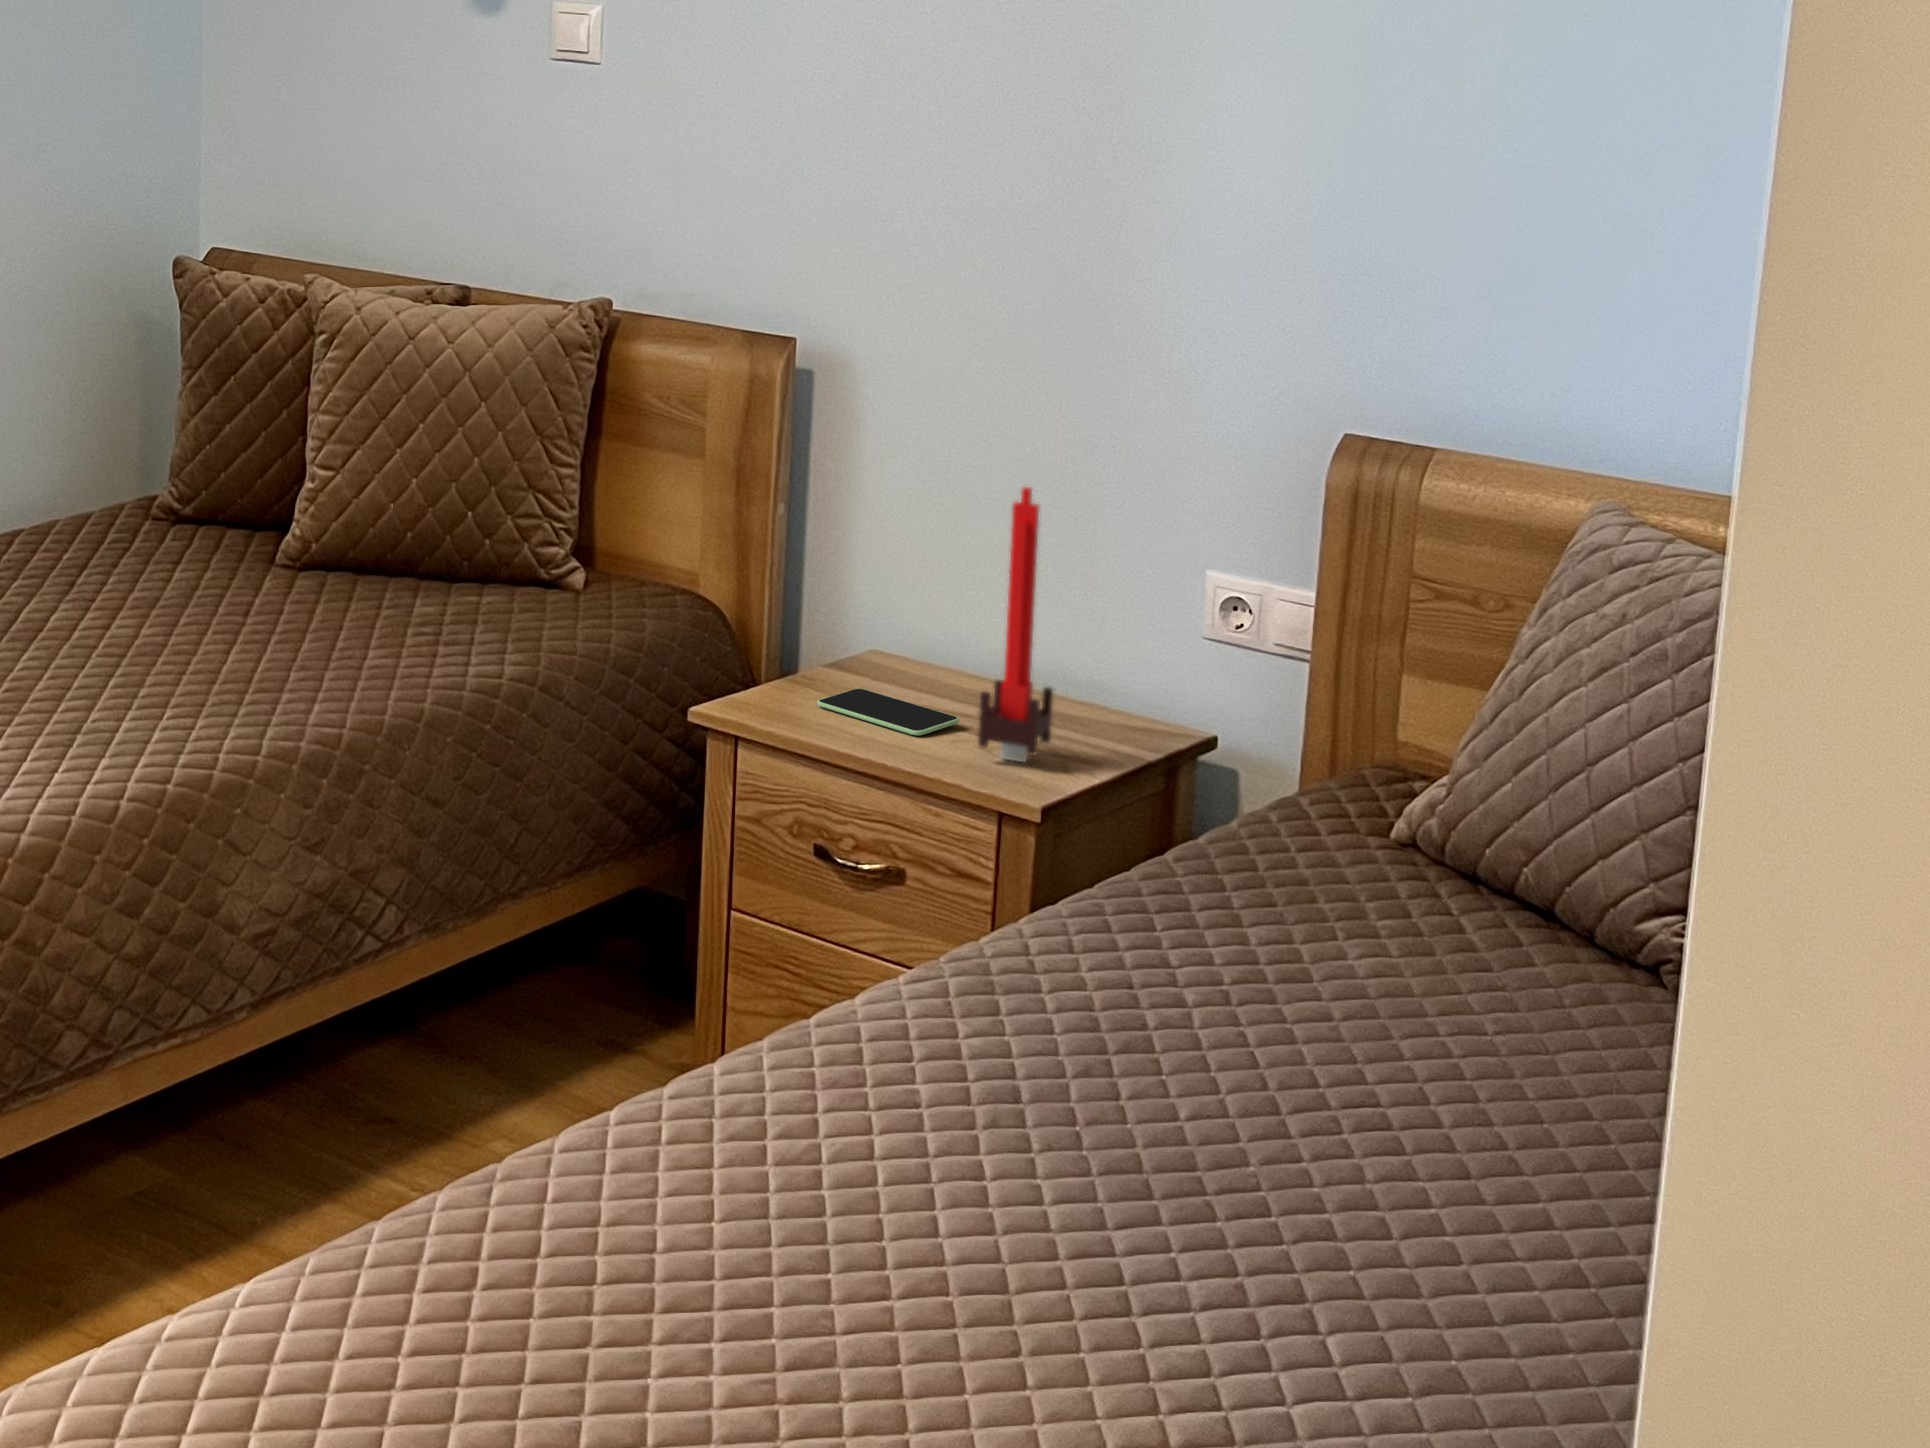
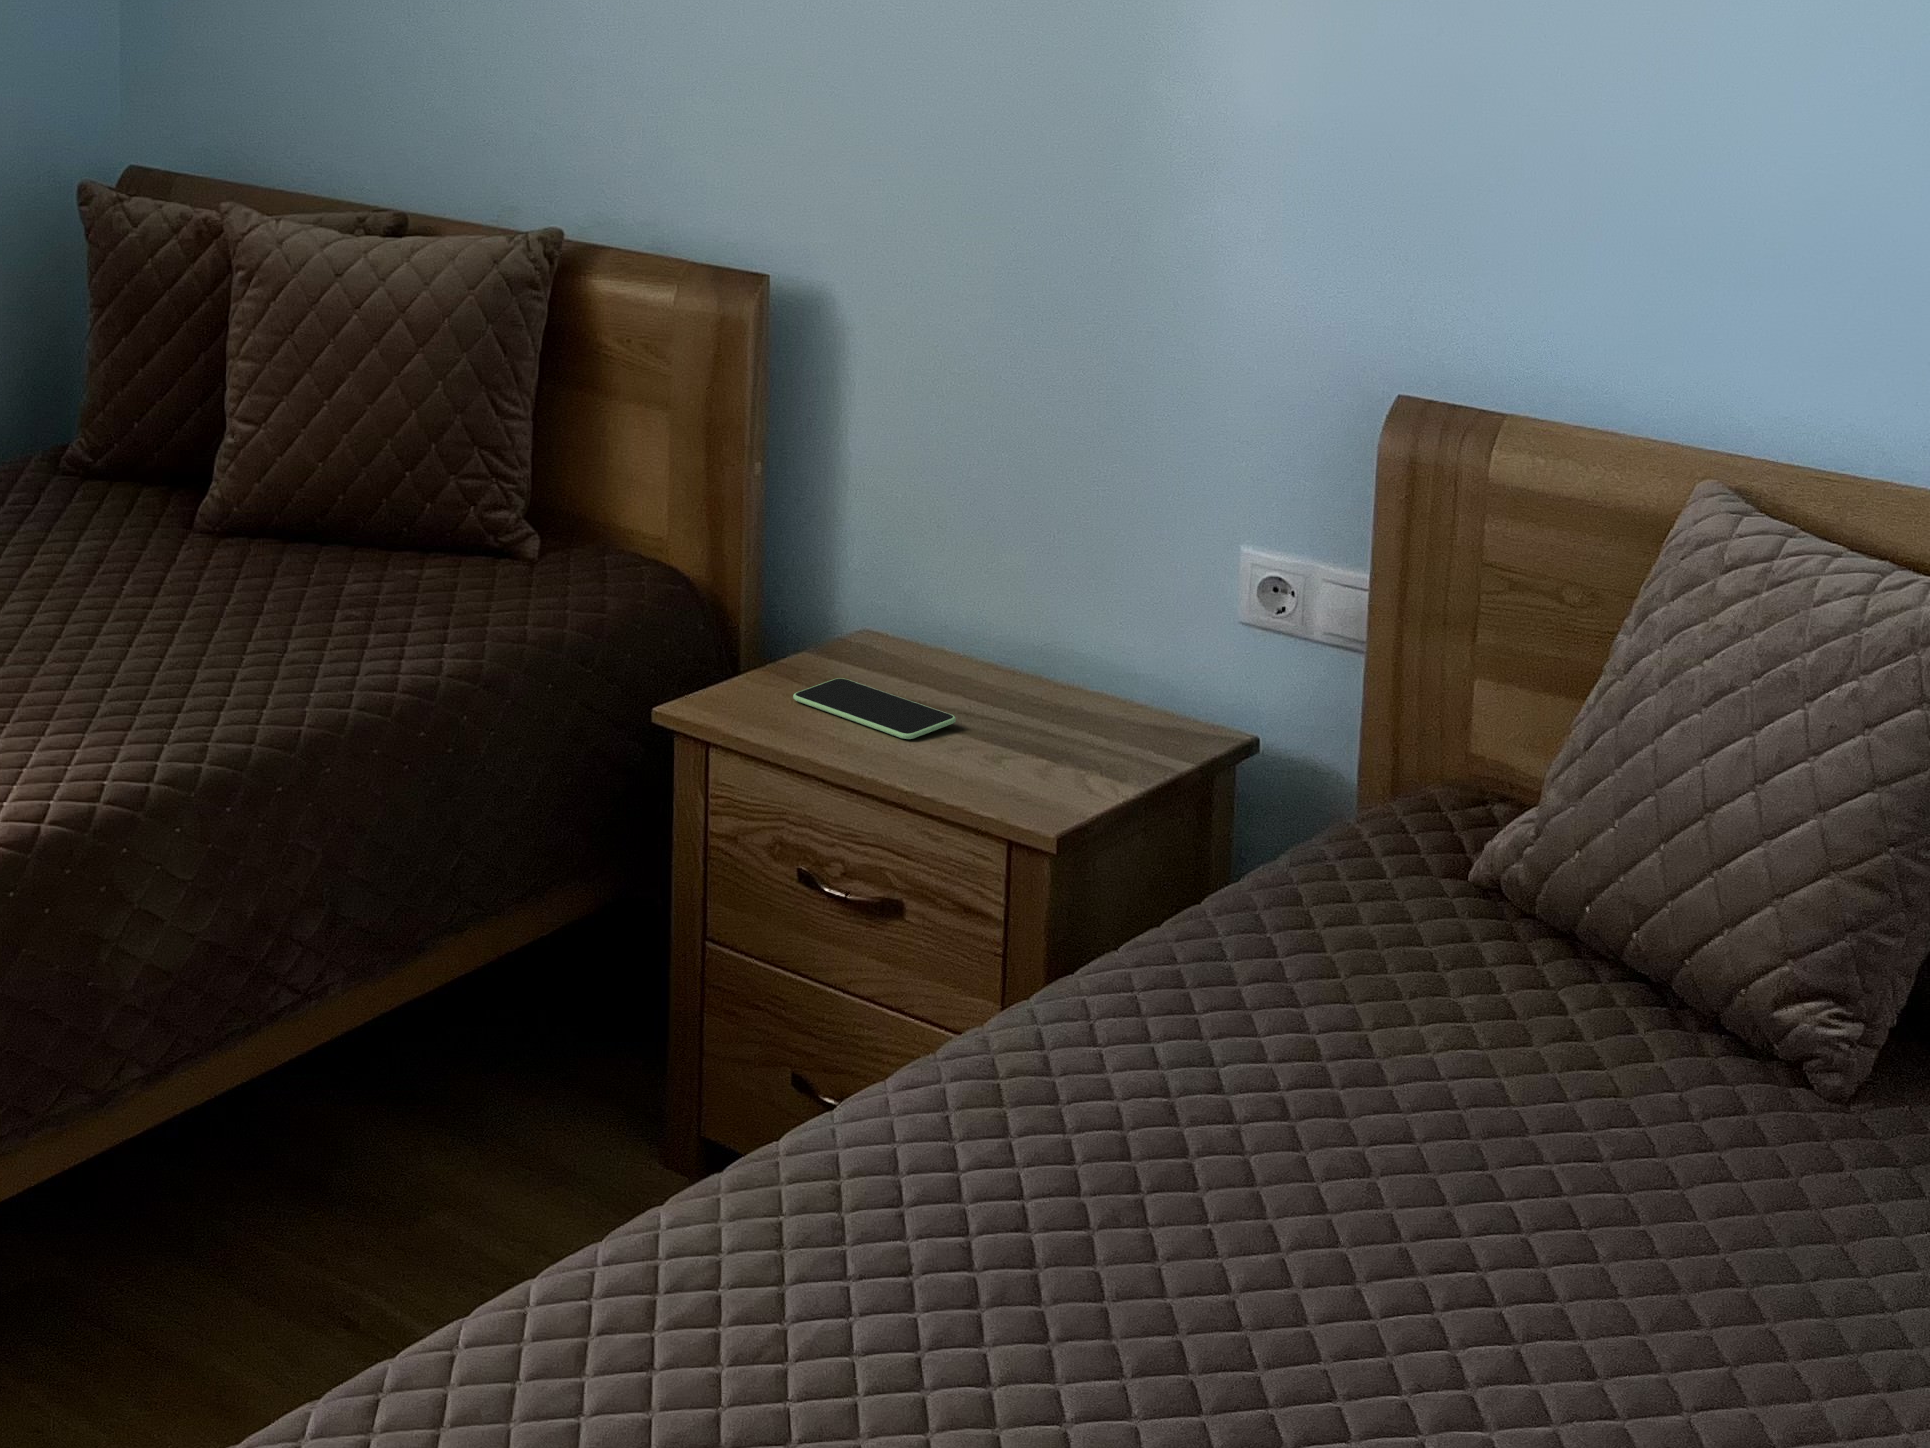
candle: present [978,487,1053,762] -> none [977,458,1063,775]

